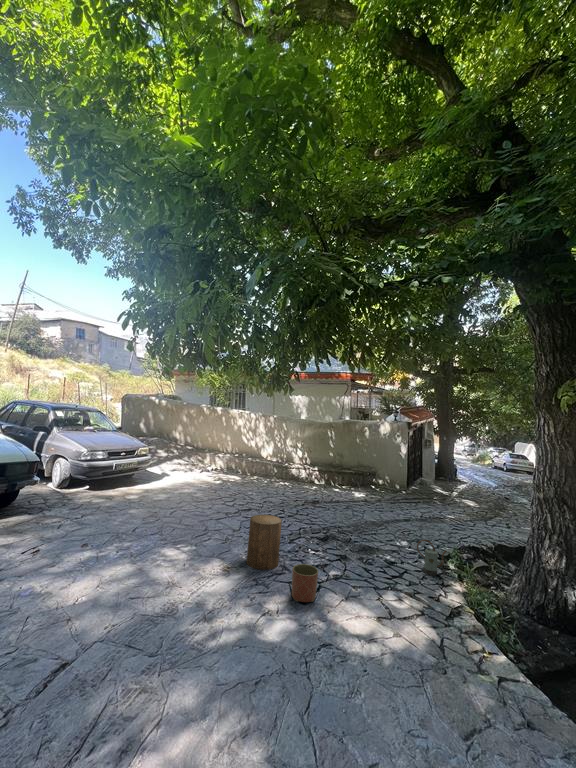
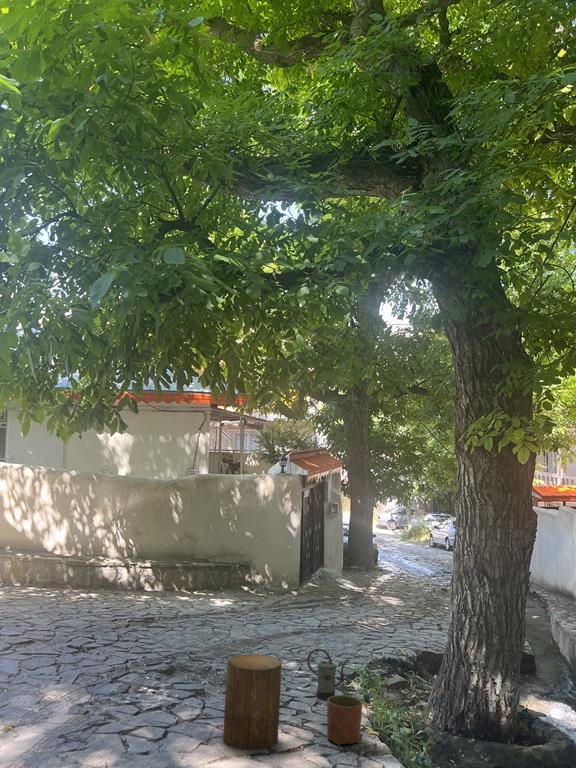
stool: present [246,514,282,570] -> present [223,654,282,750]
planter: present [292,564,318,602] -> present [327,695,362,745]

